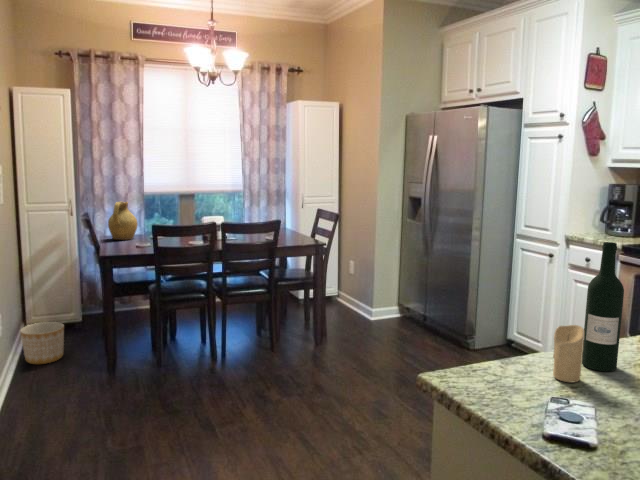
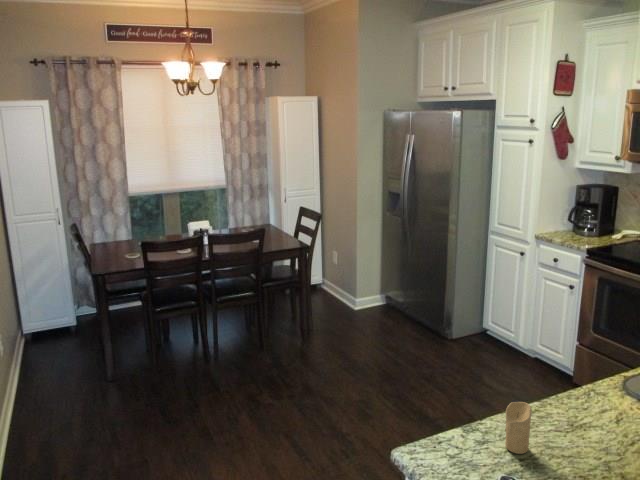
pitcher: present [108,202,138,240] -> none [96,210,125,248]
wine bottle: present [582,242,624,371] -> none [532,324,568,437]
planter: present [21,322,64,364] -> none [20,332,63,375]

